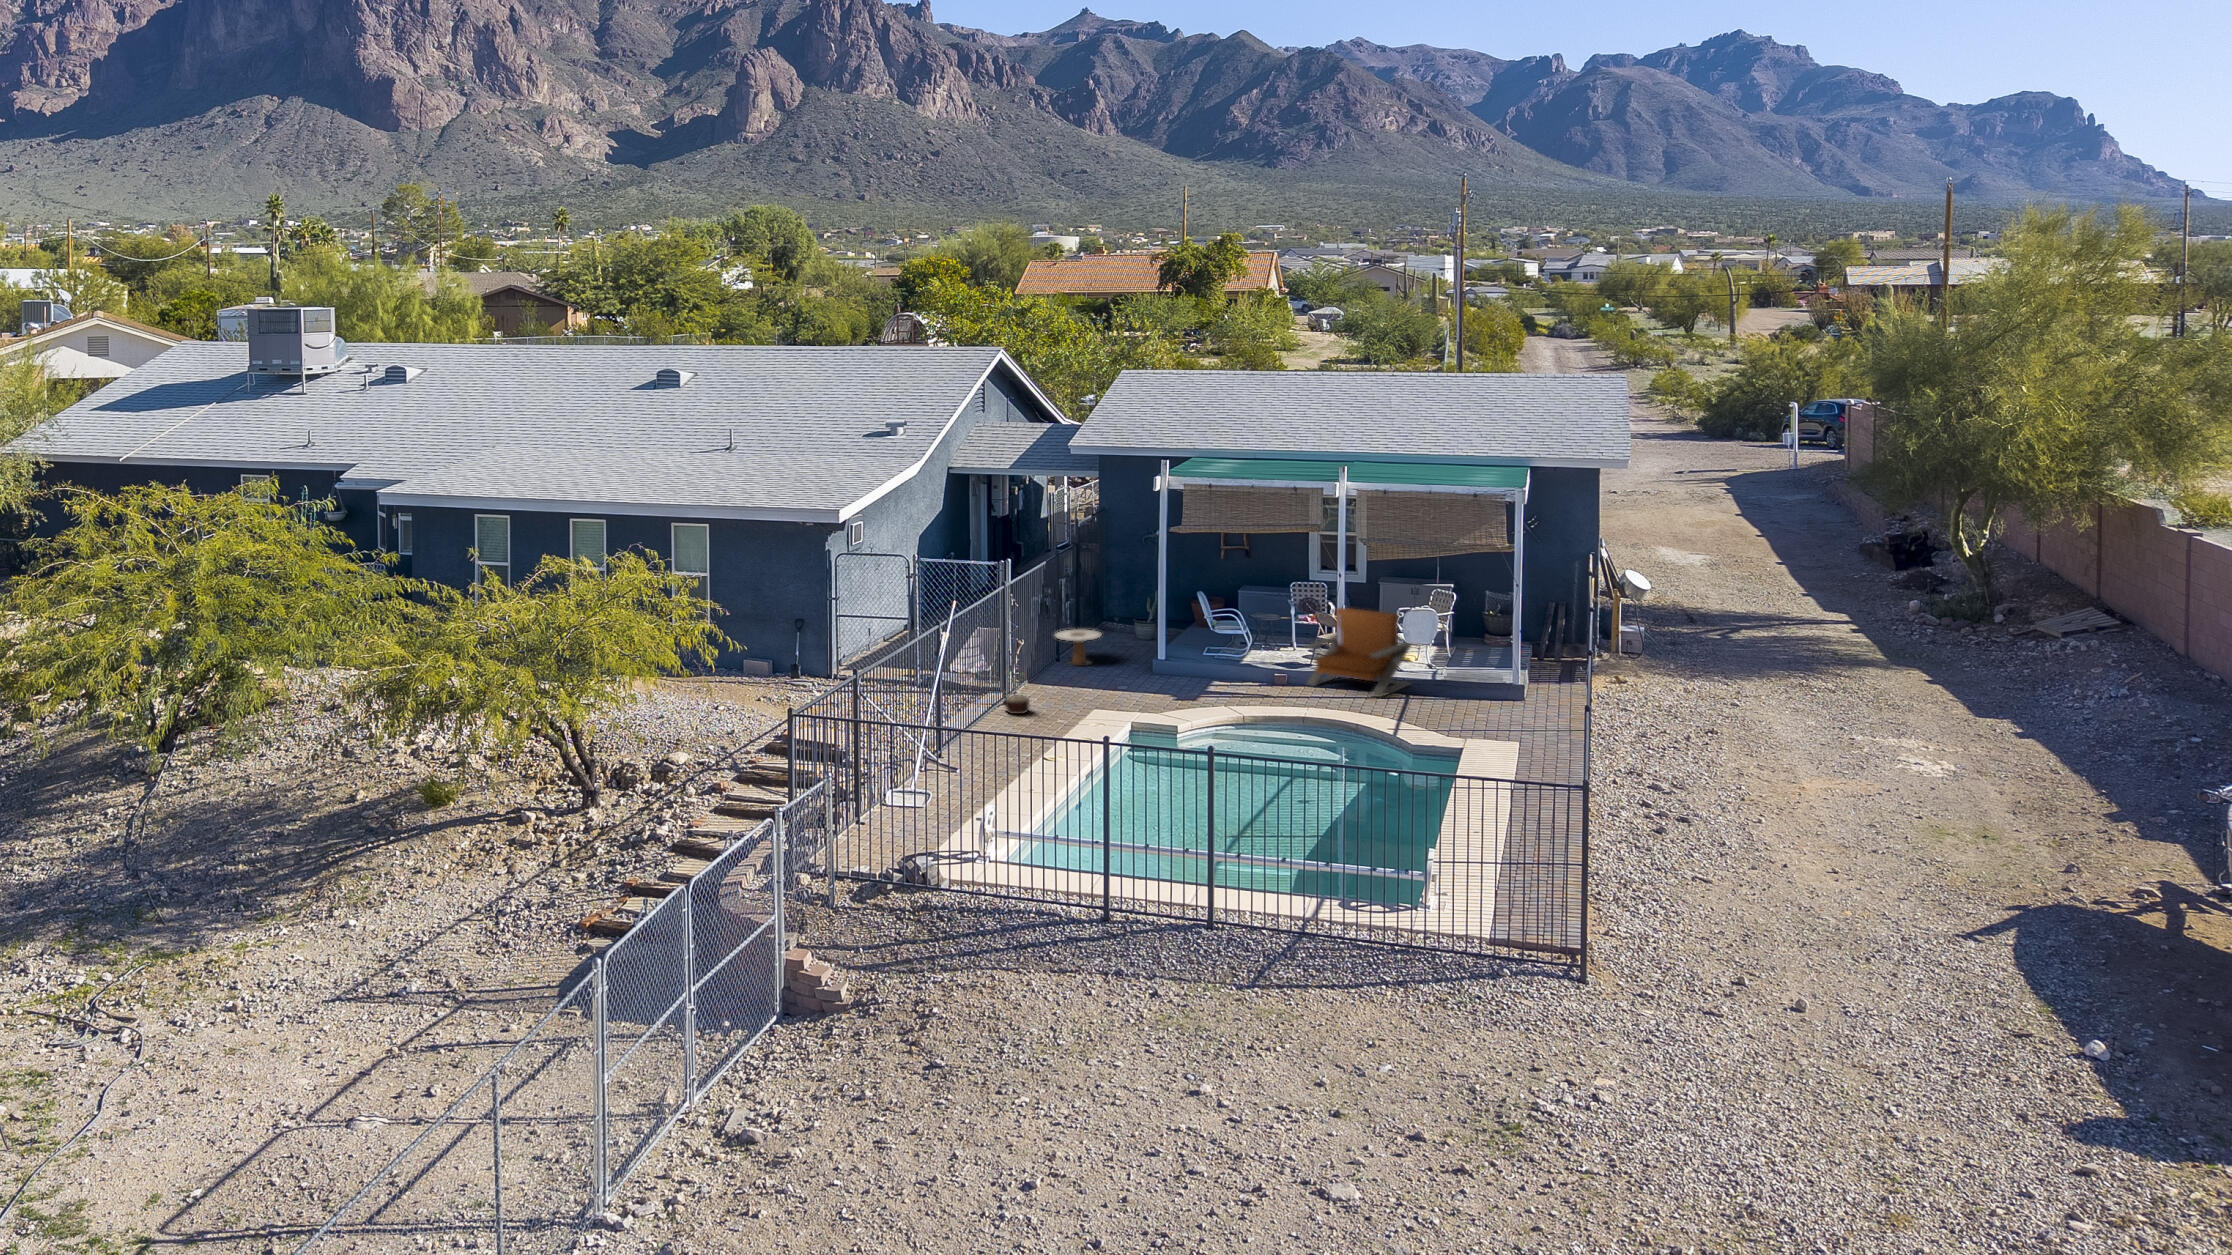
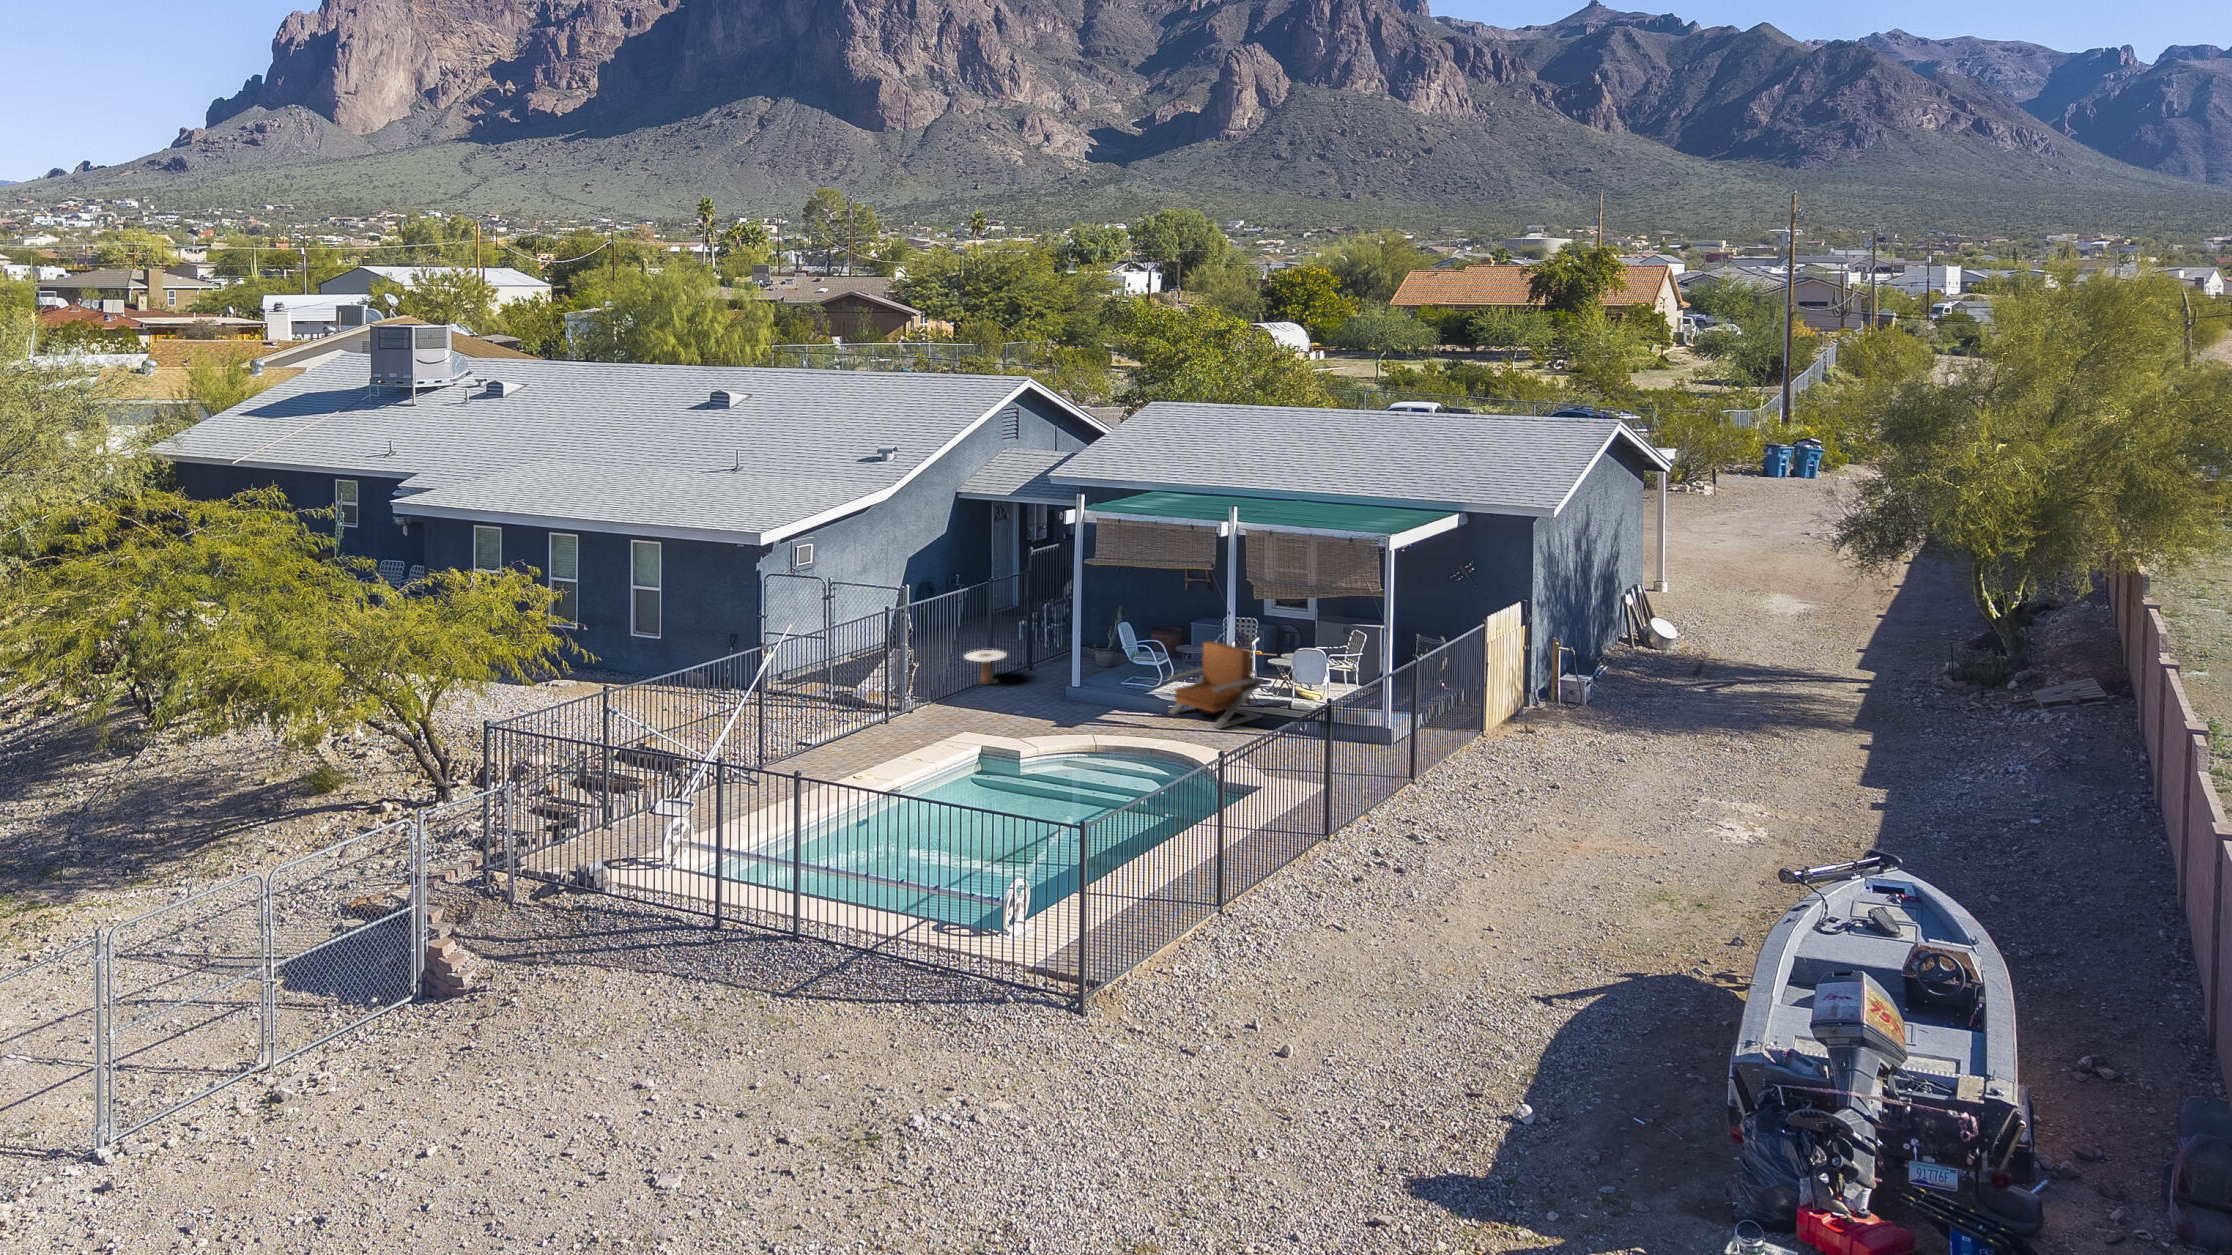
decorative plant: present [1002,672,1030,714] -> none [863,689,890,730]

